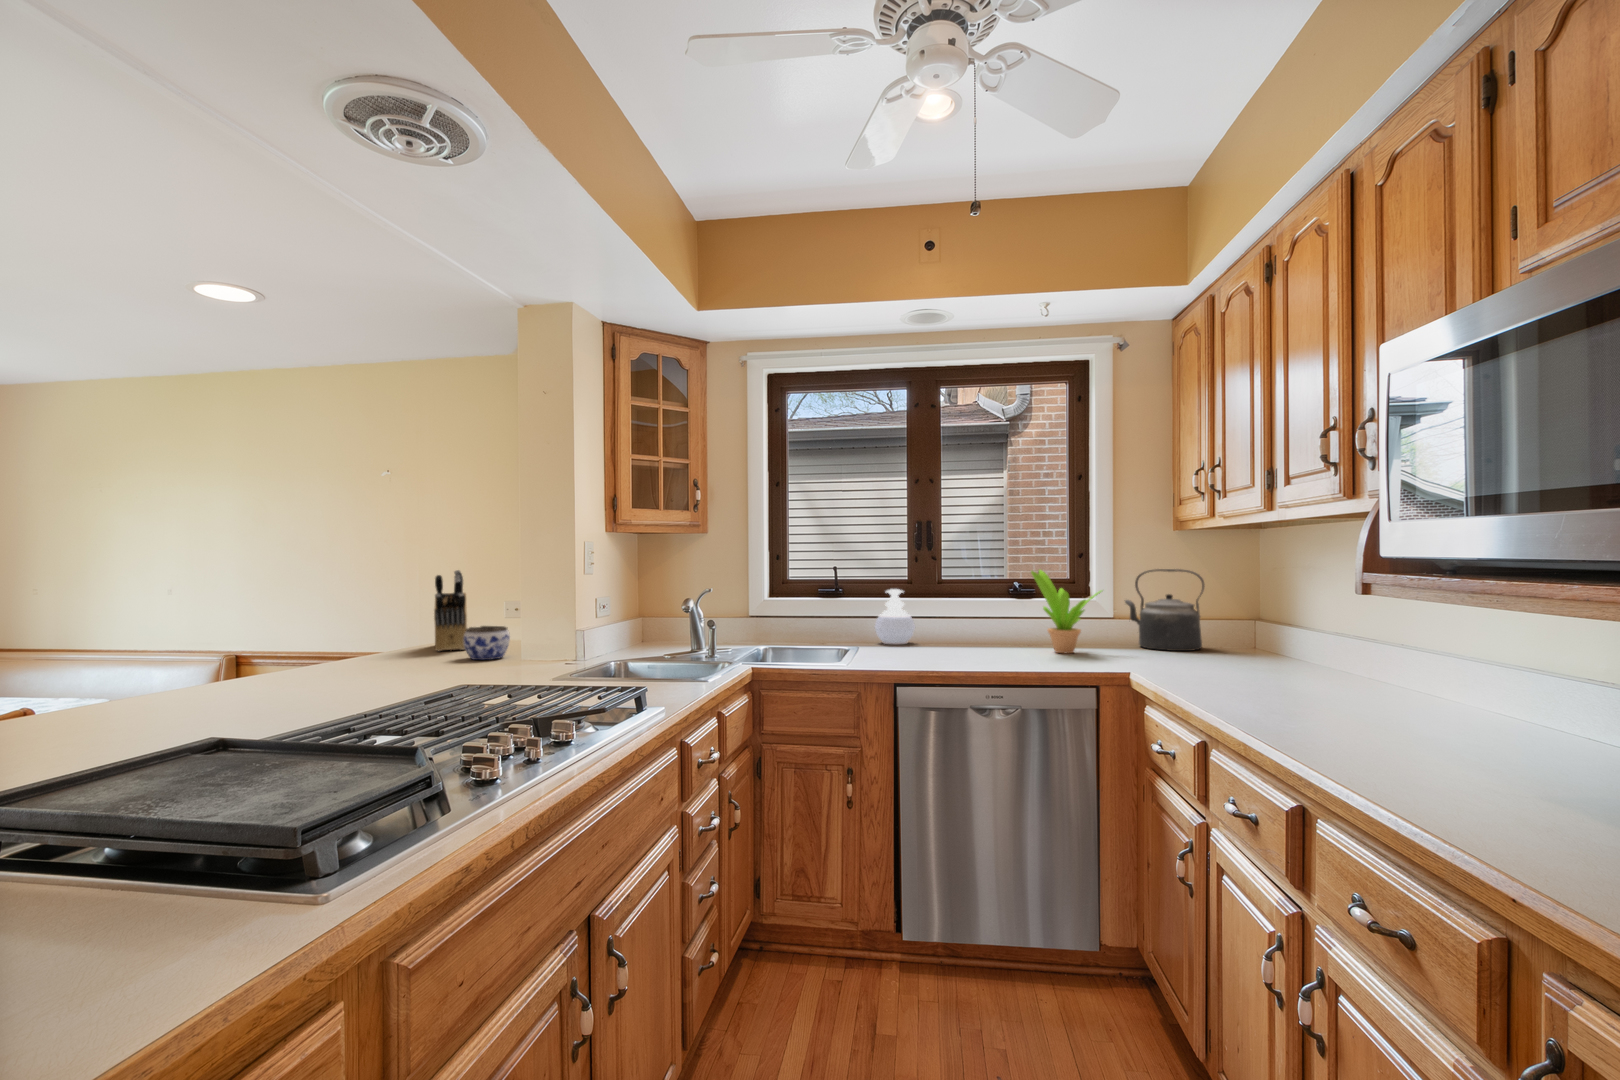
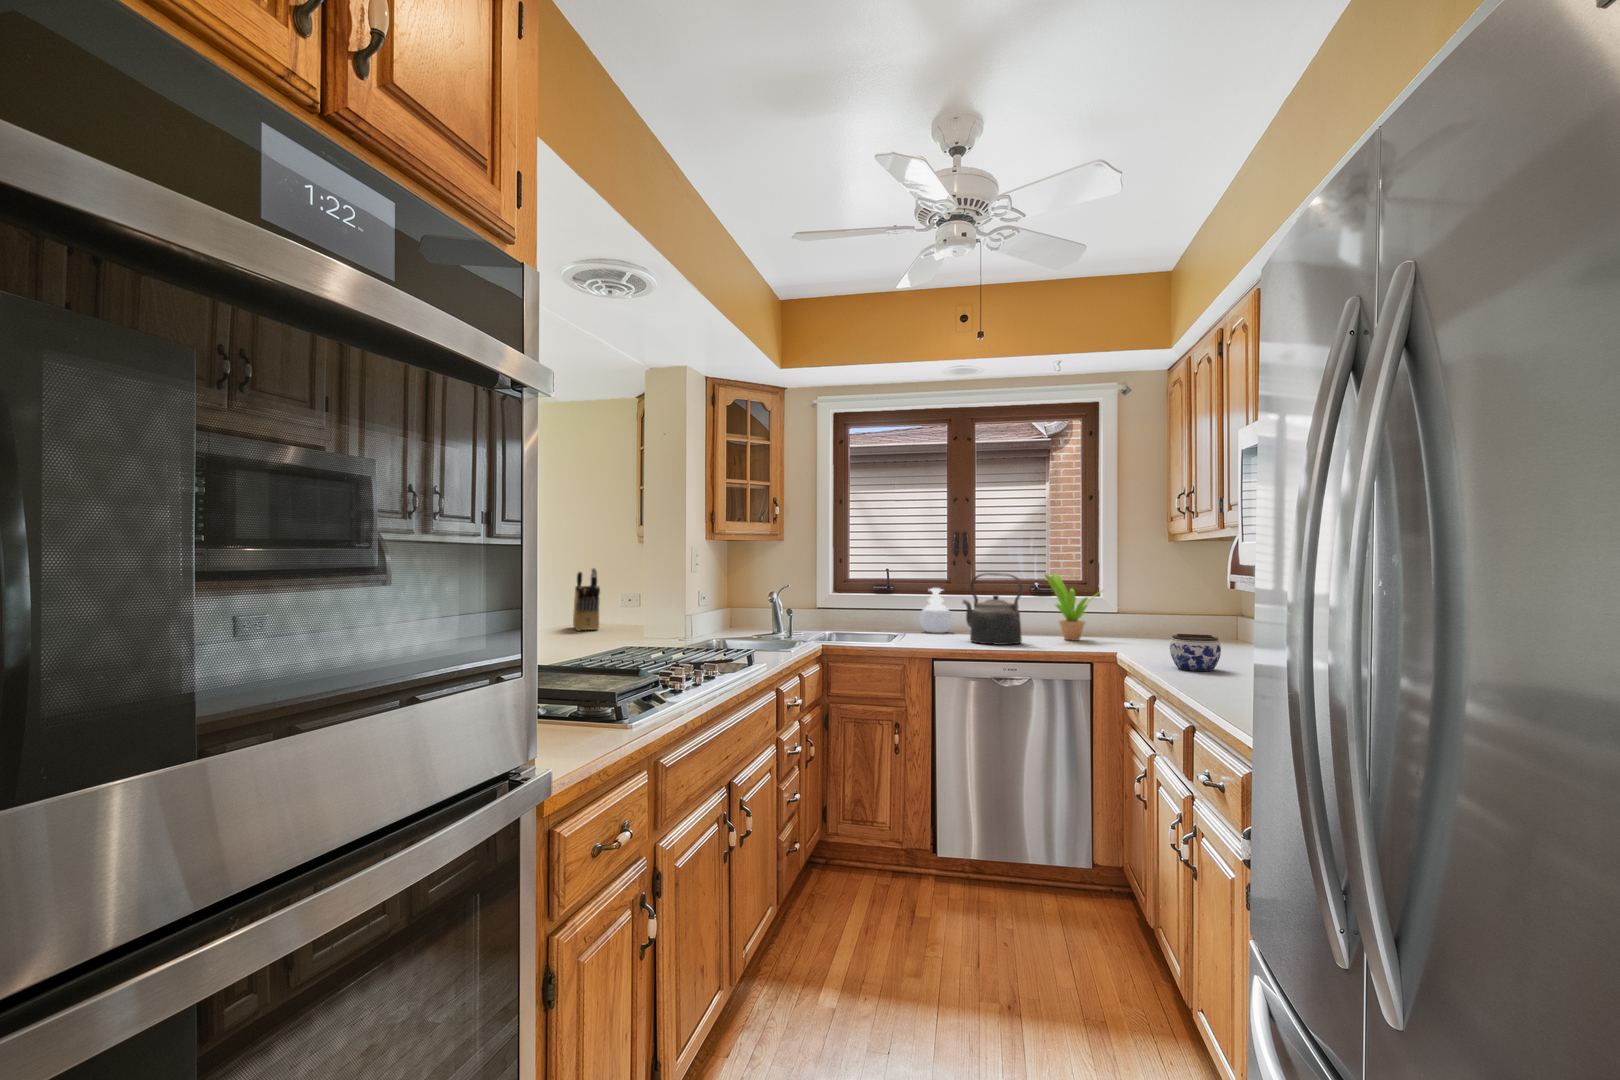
kettle: present [1124,569,1205,651] -> present [963,573,1022,645]
jar: present [464,626,510,660] -> present [1170,634,1221,671]

